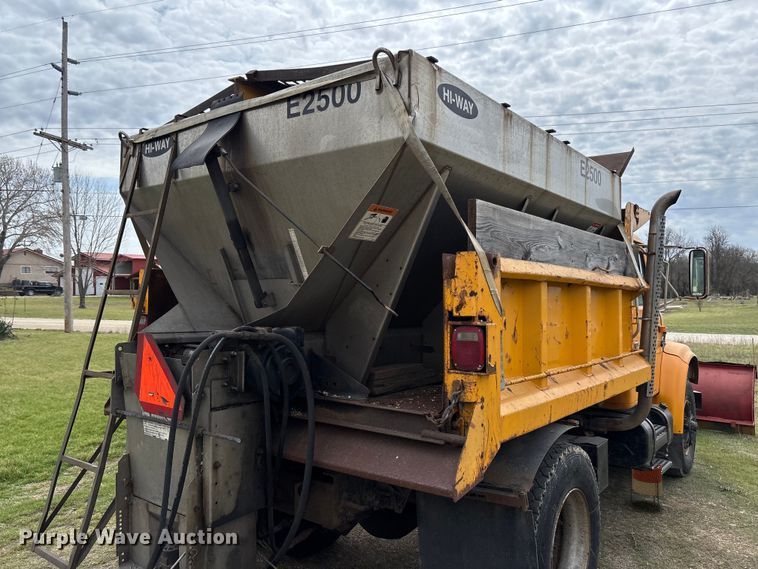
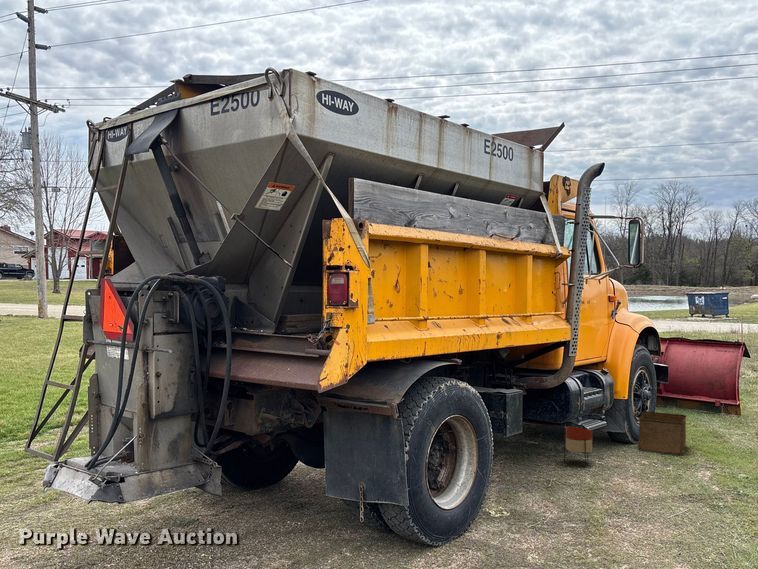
storage bin: none [688,441,743,490] -> present [638,411,686,455]

